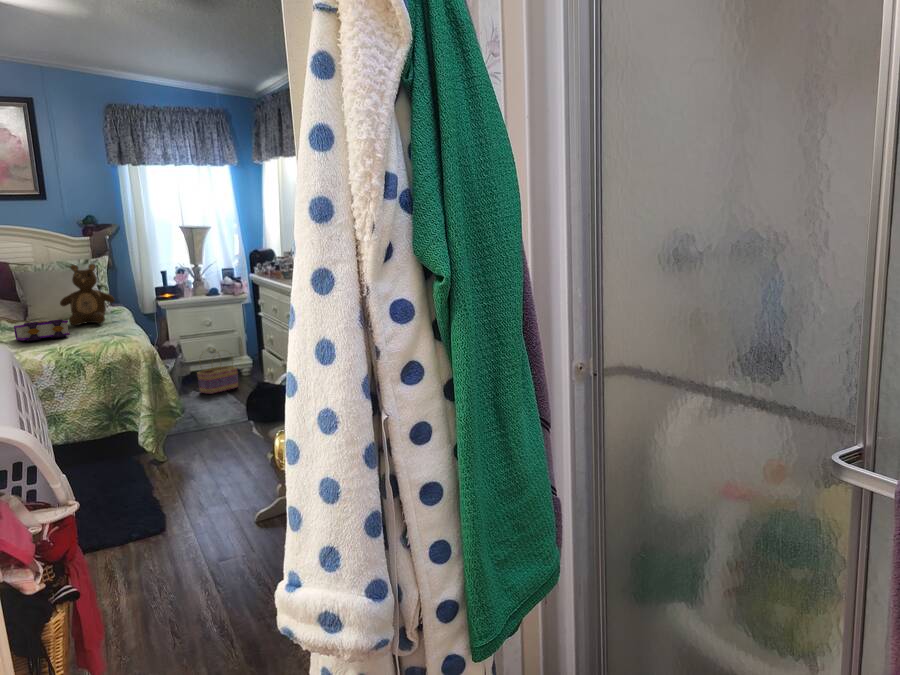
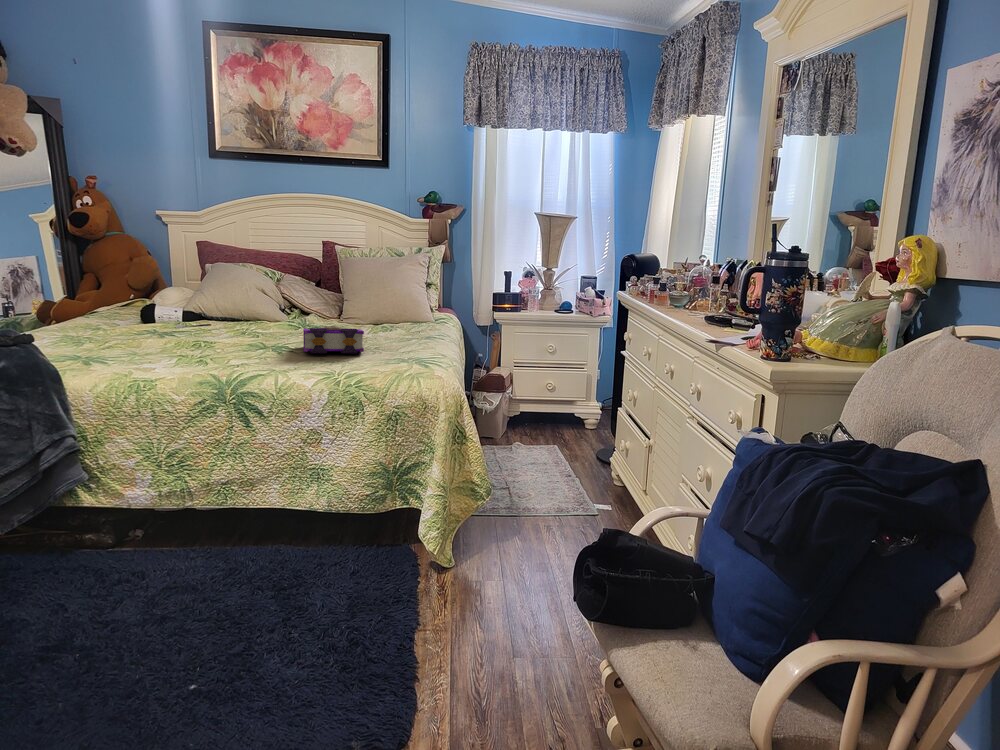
teddy bear: present [60,264,115,325] -> none [369,253,435,338]
basket: present [197,357,238,394] -> none [527,386,581,449]

